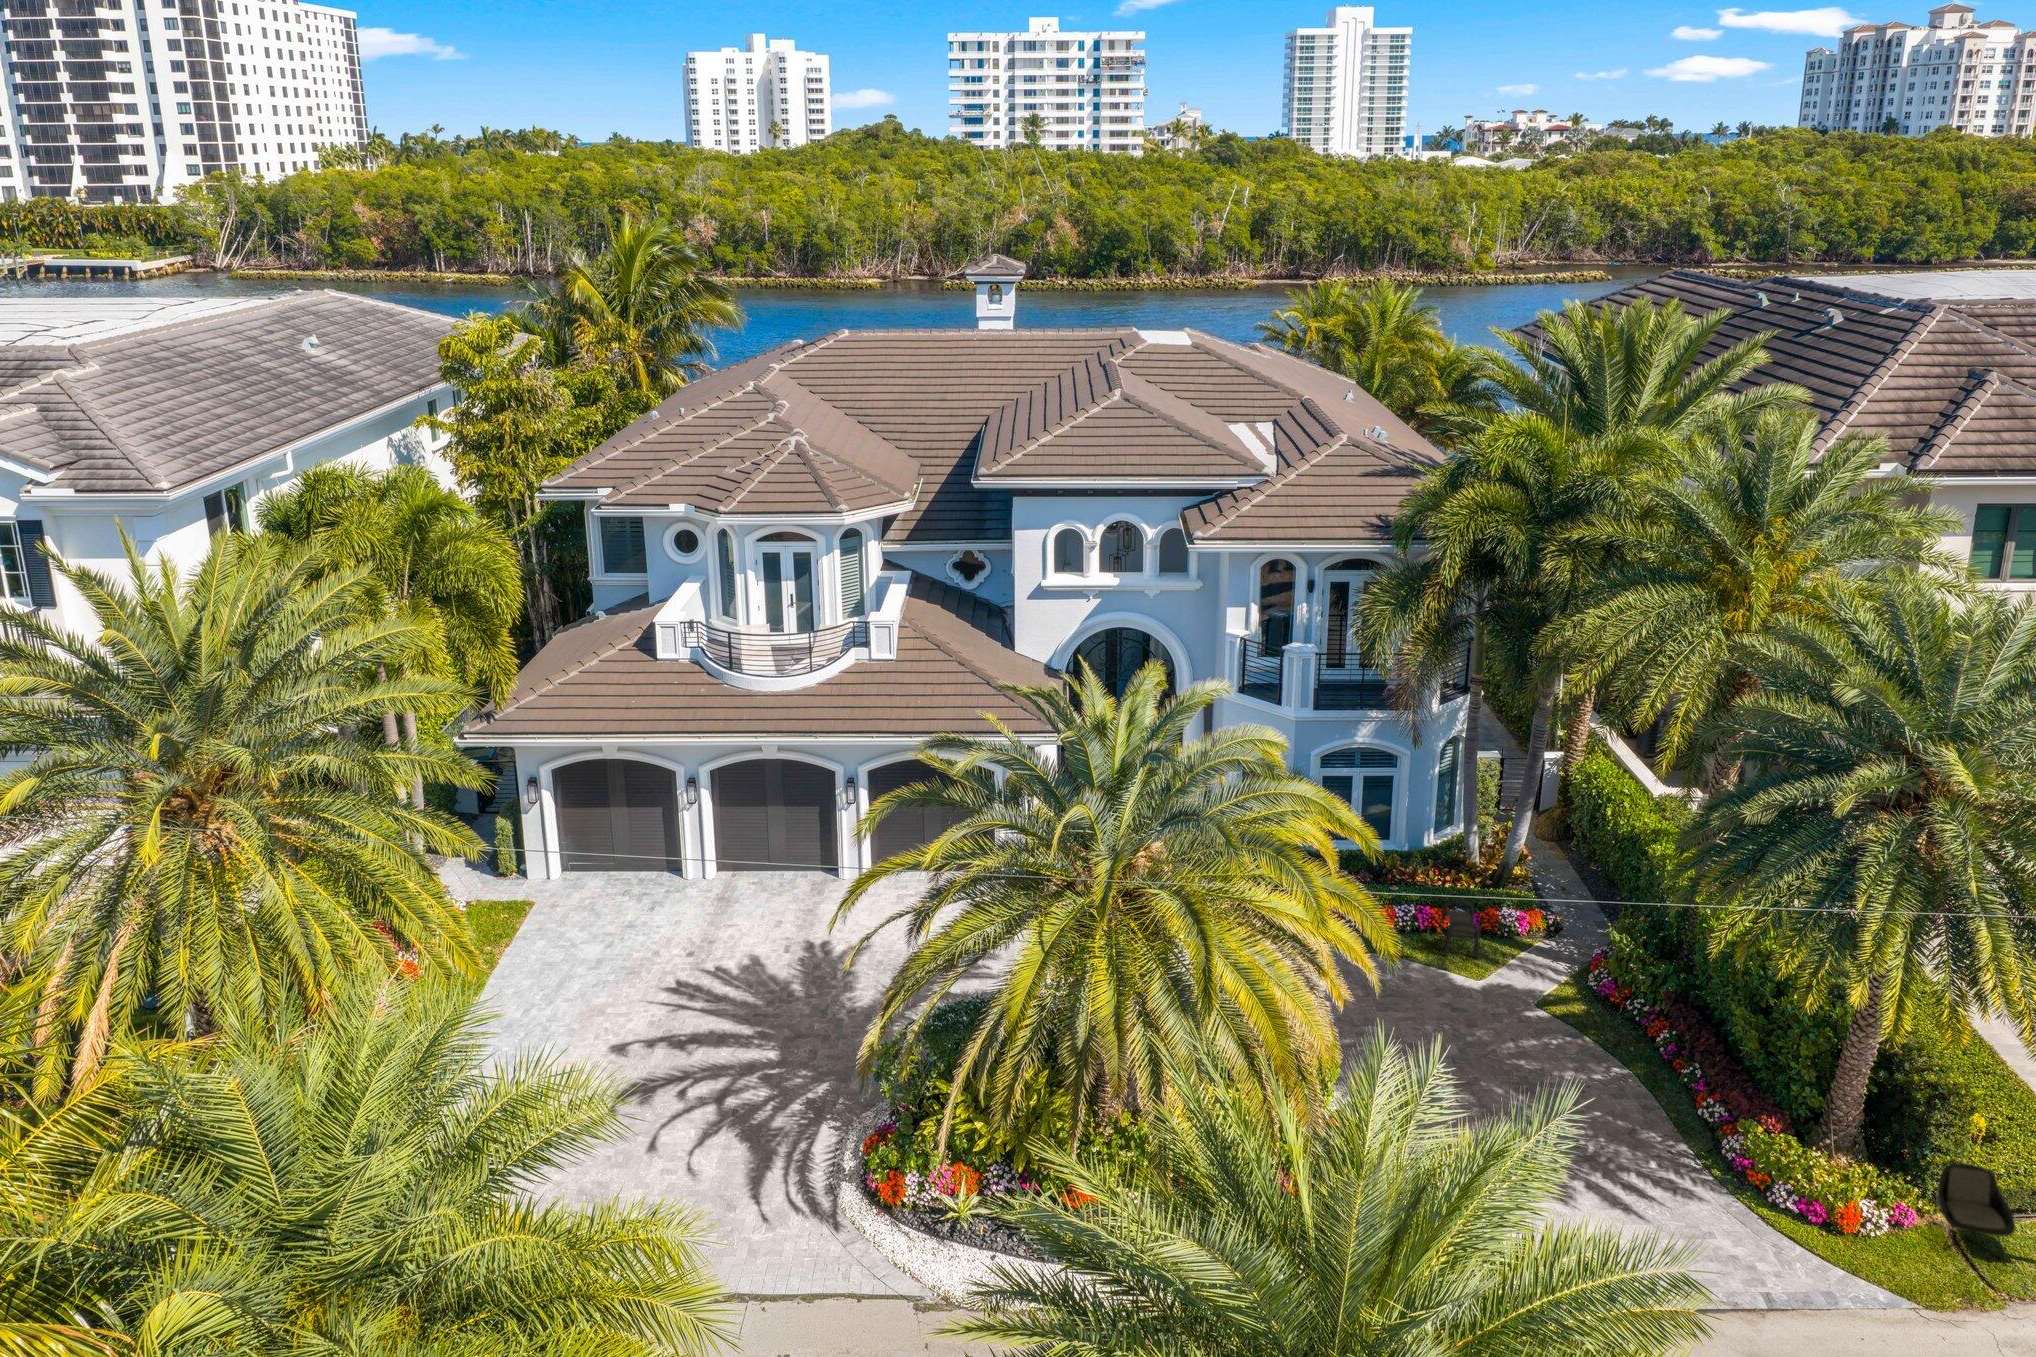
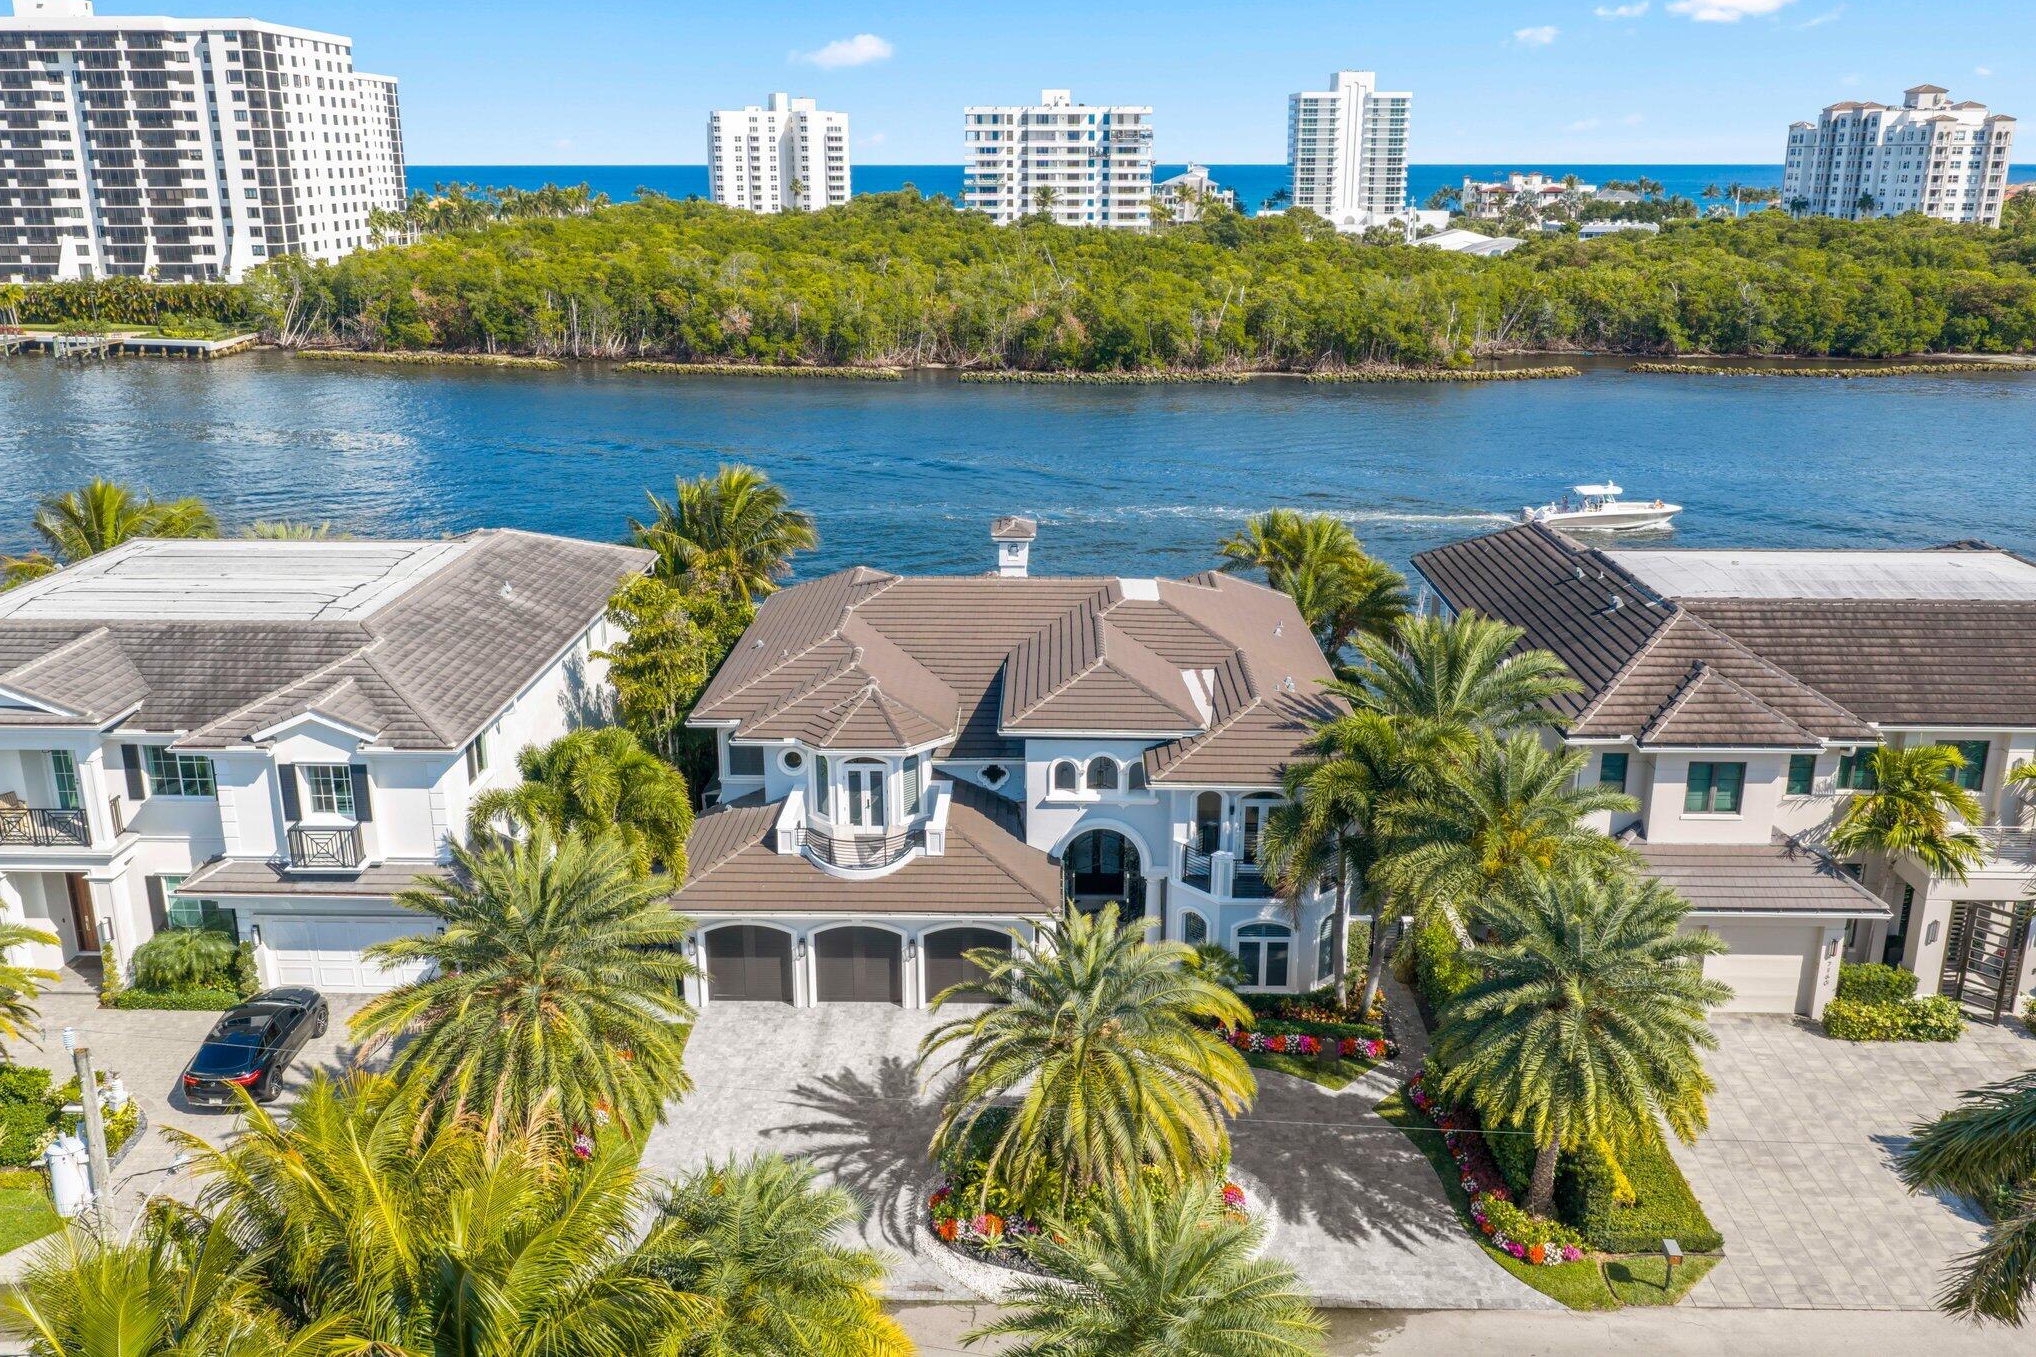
lounge chair: present [1936,1163,2015,1260] -> none [1587,1222,1631,1281]

